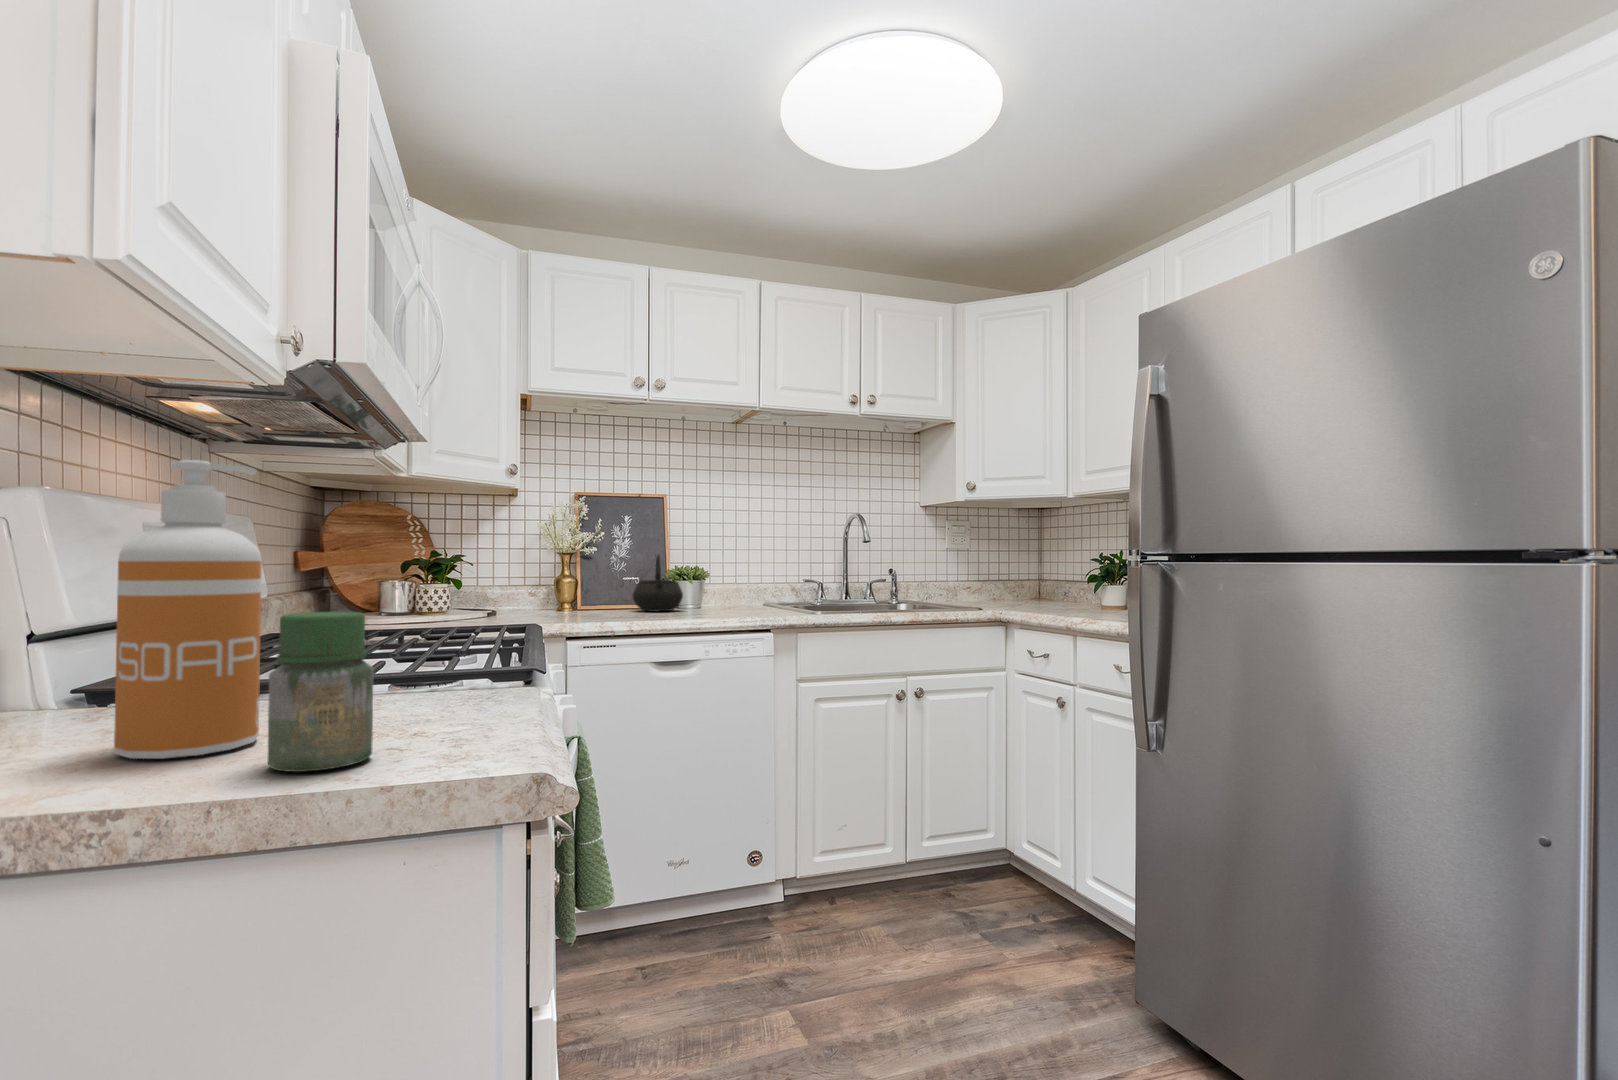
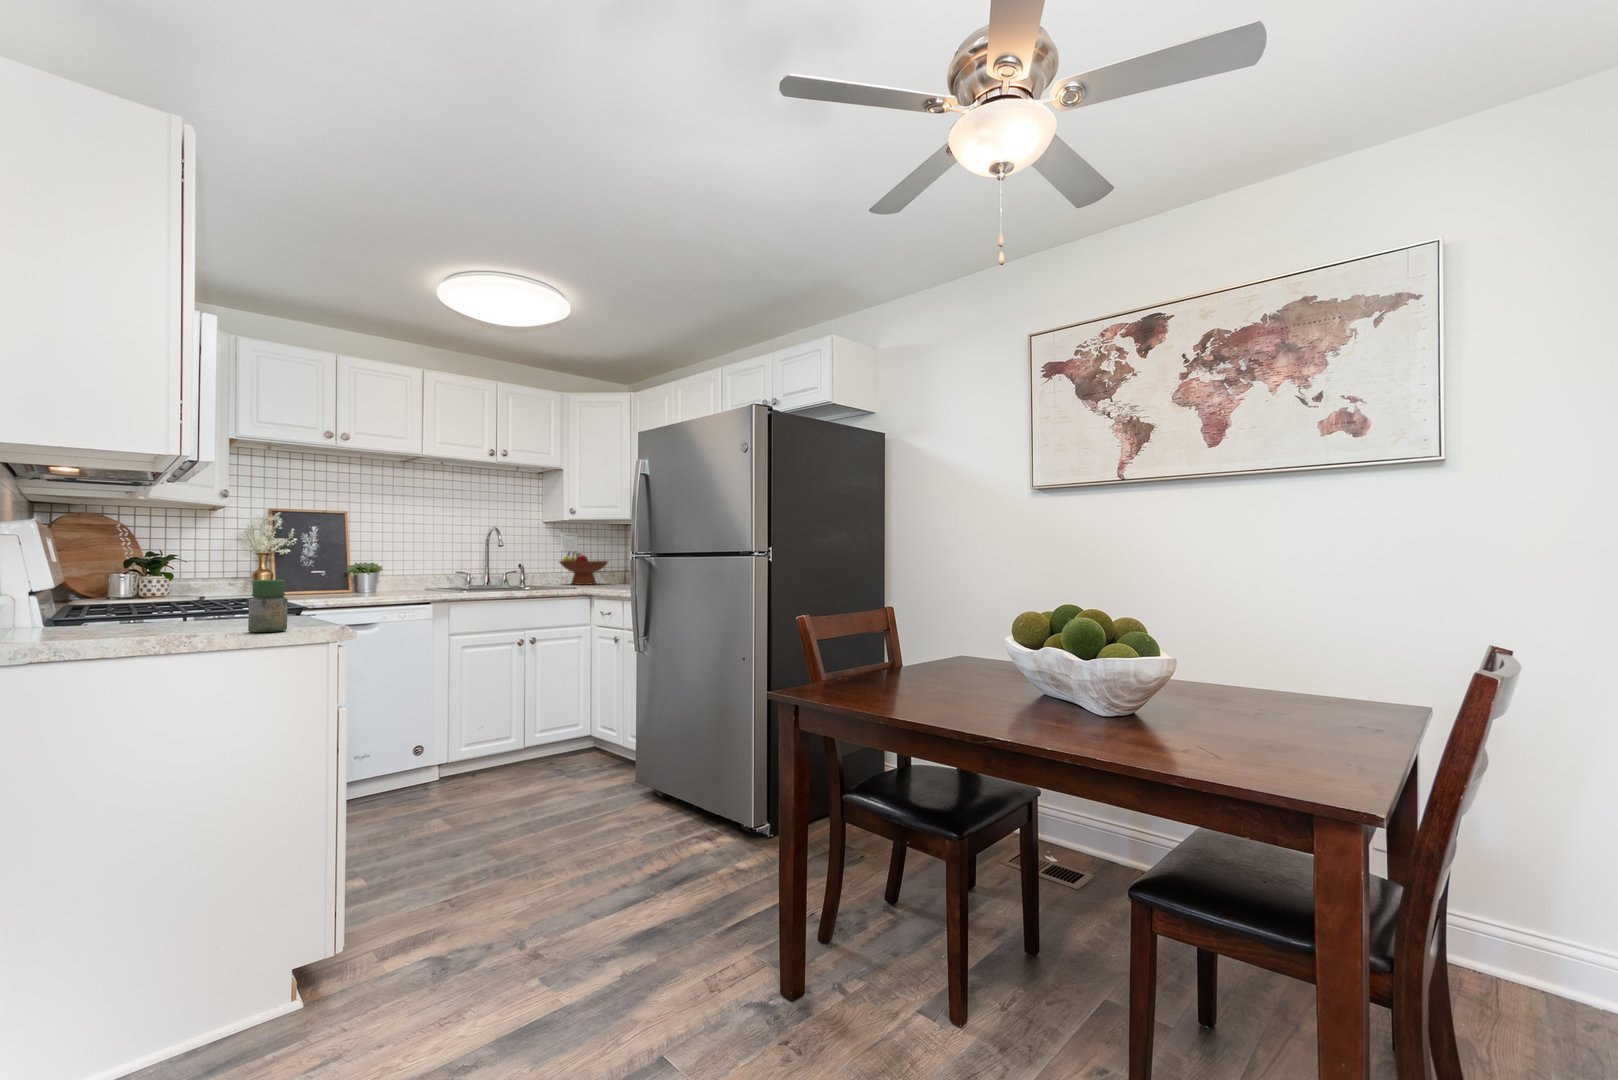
soap dispenser: present [114,460,262,759] -> none [168,524,226,633]
fruit bowl: none [943,549,1021,600] -> present [560,553,608,585]
kettle: present [632,555,683,611] -> none [326,555,365,593]

